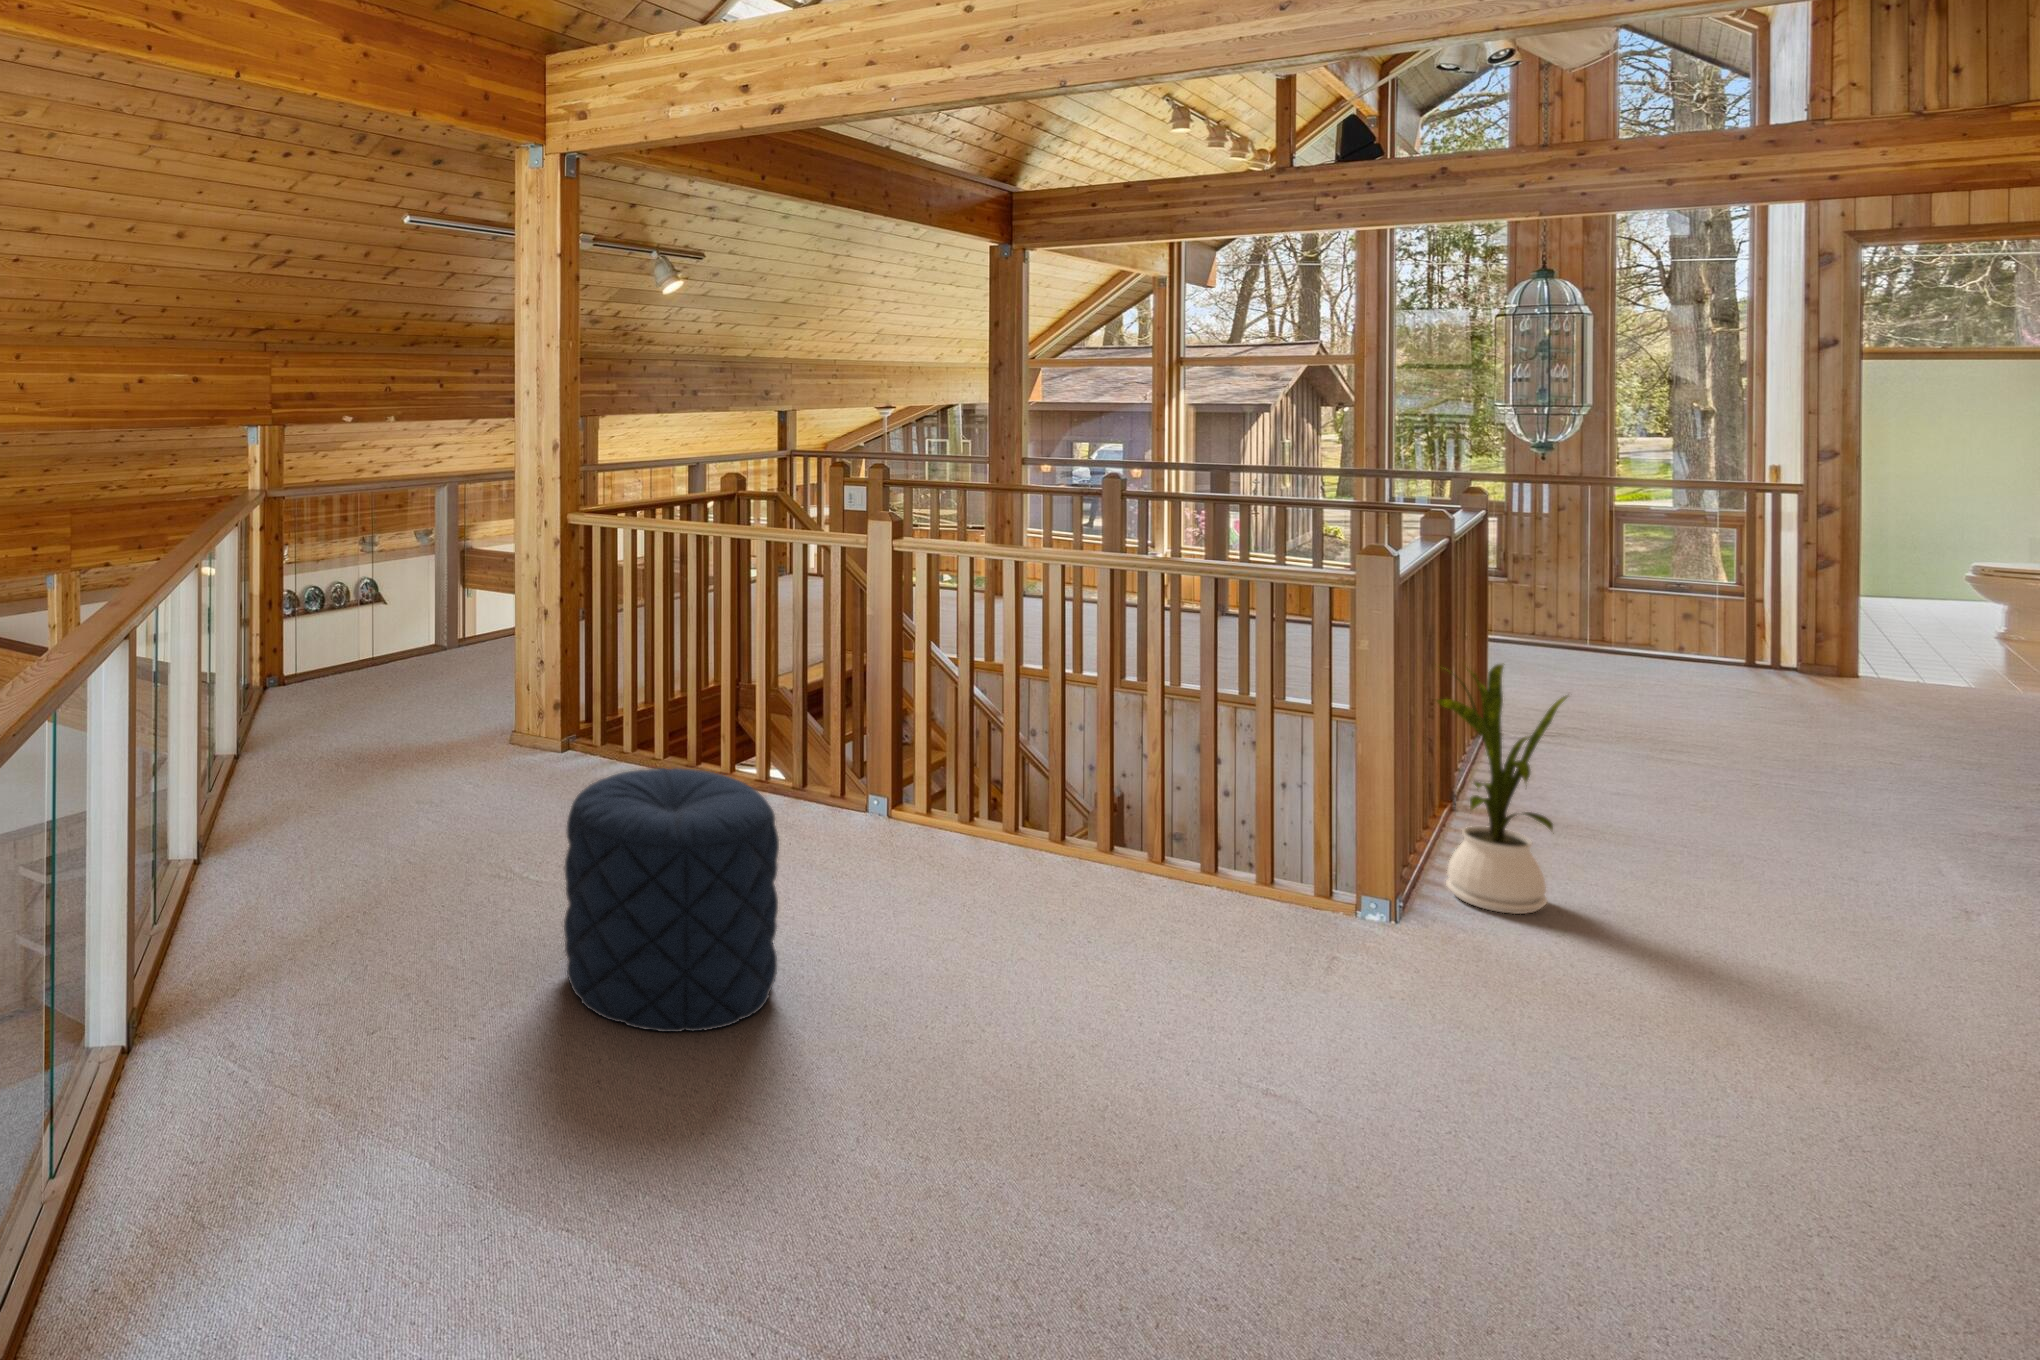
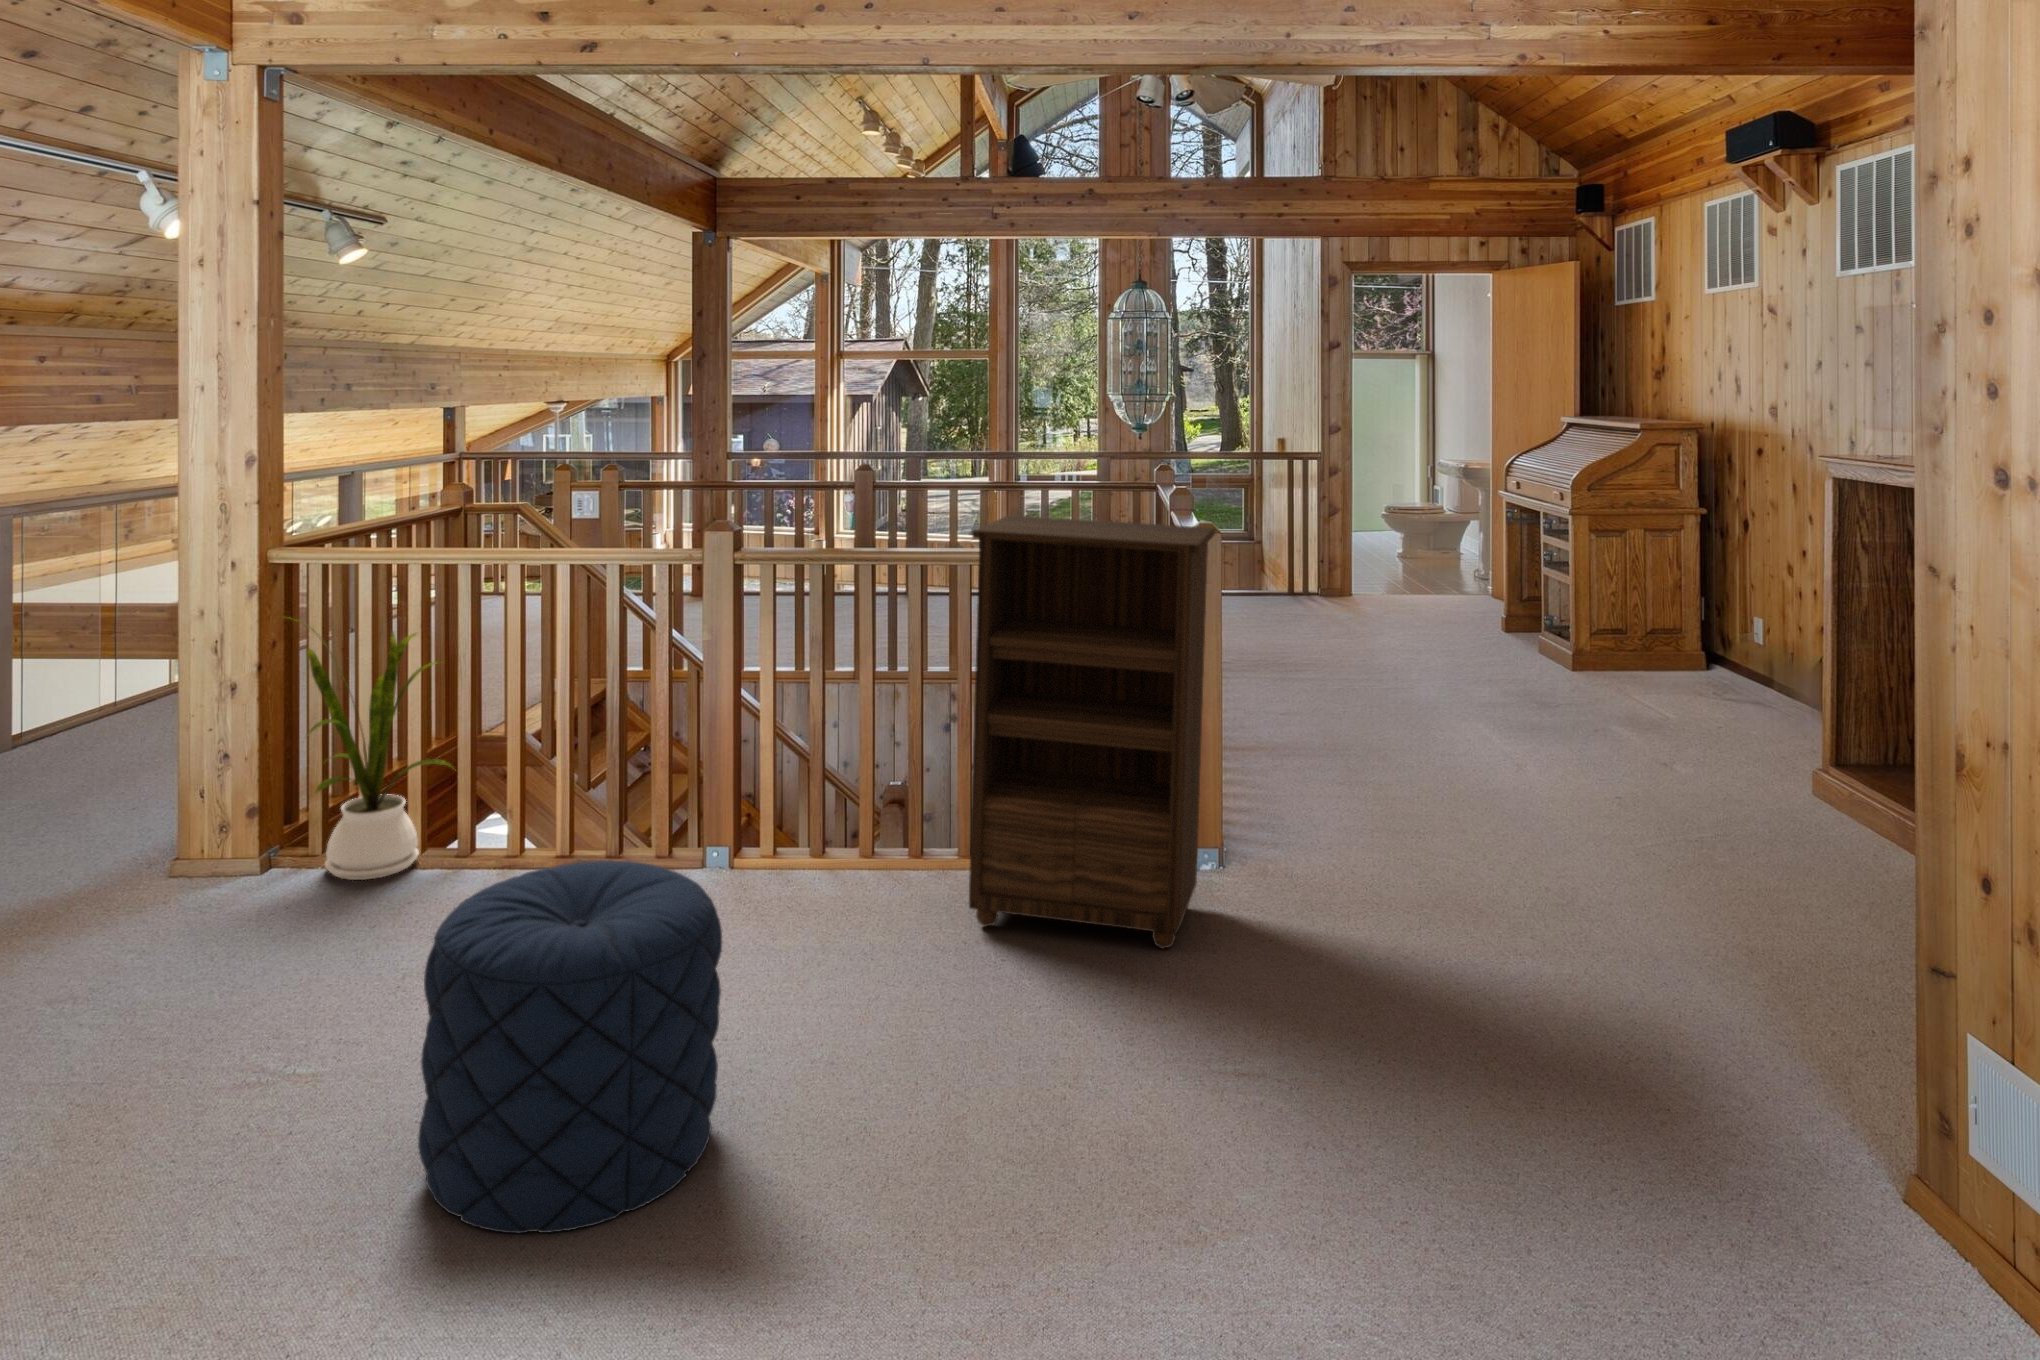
bookshelf: none [1075,524,1356,976] -> present [969,515,1215,949]
house plant: present [1437,664,1568,914] -> present [301,622,452,880]

